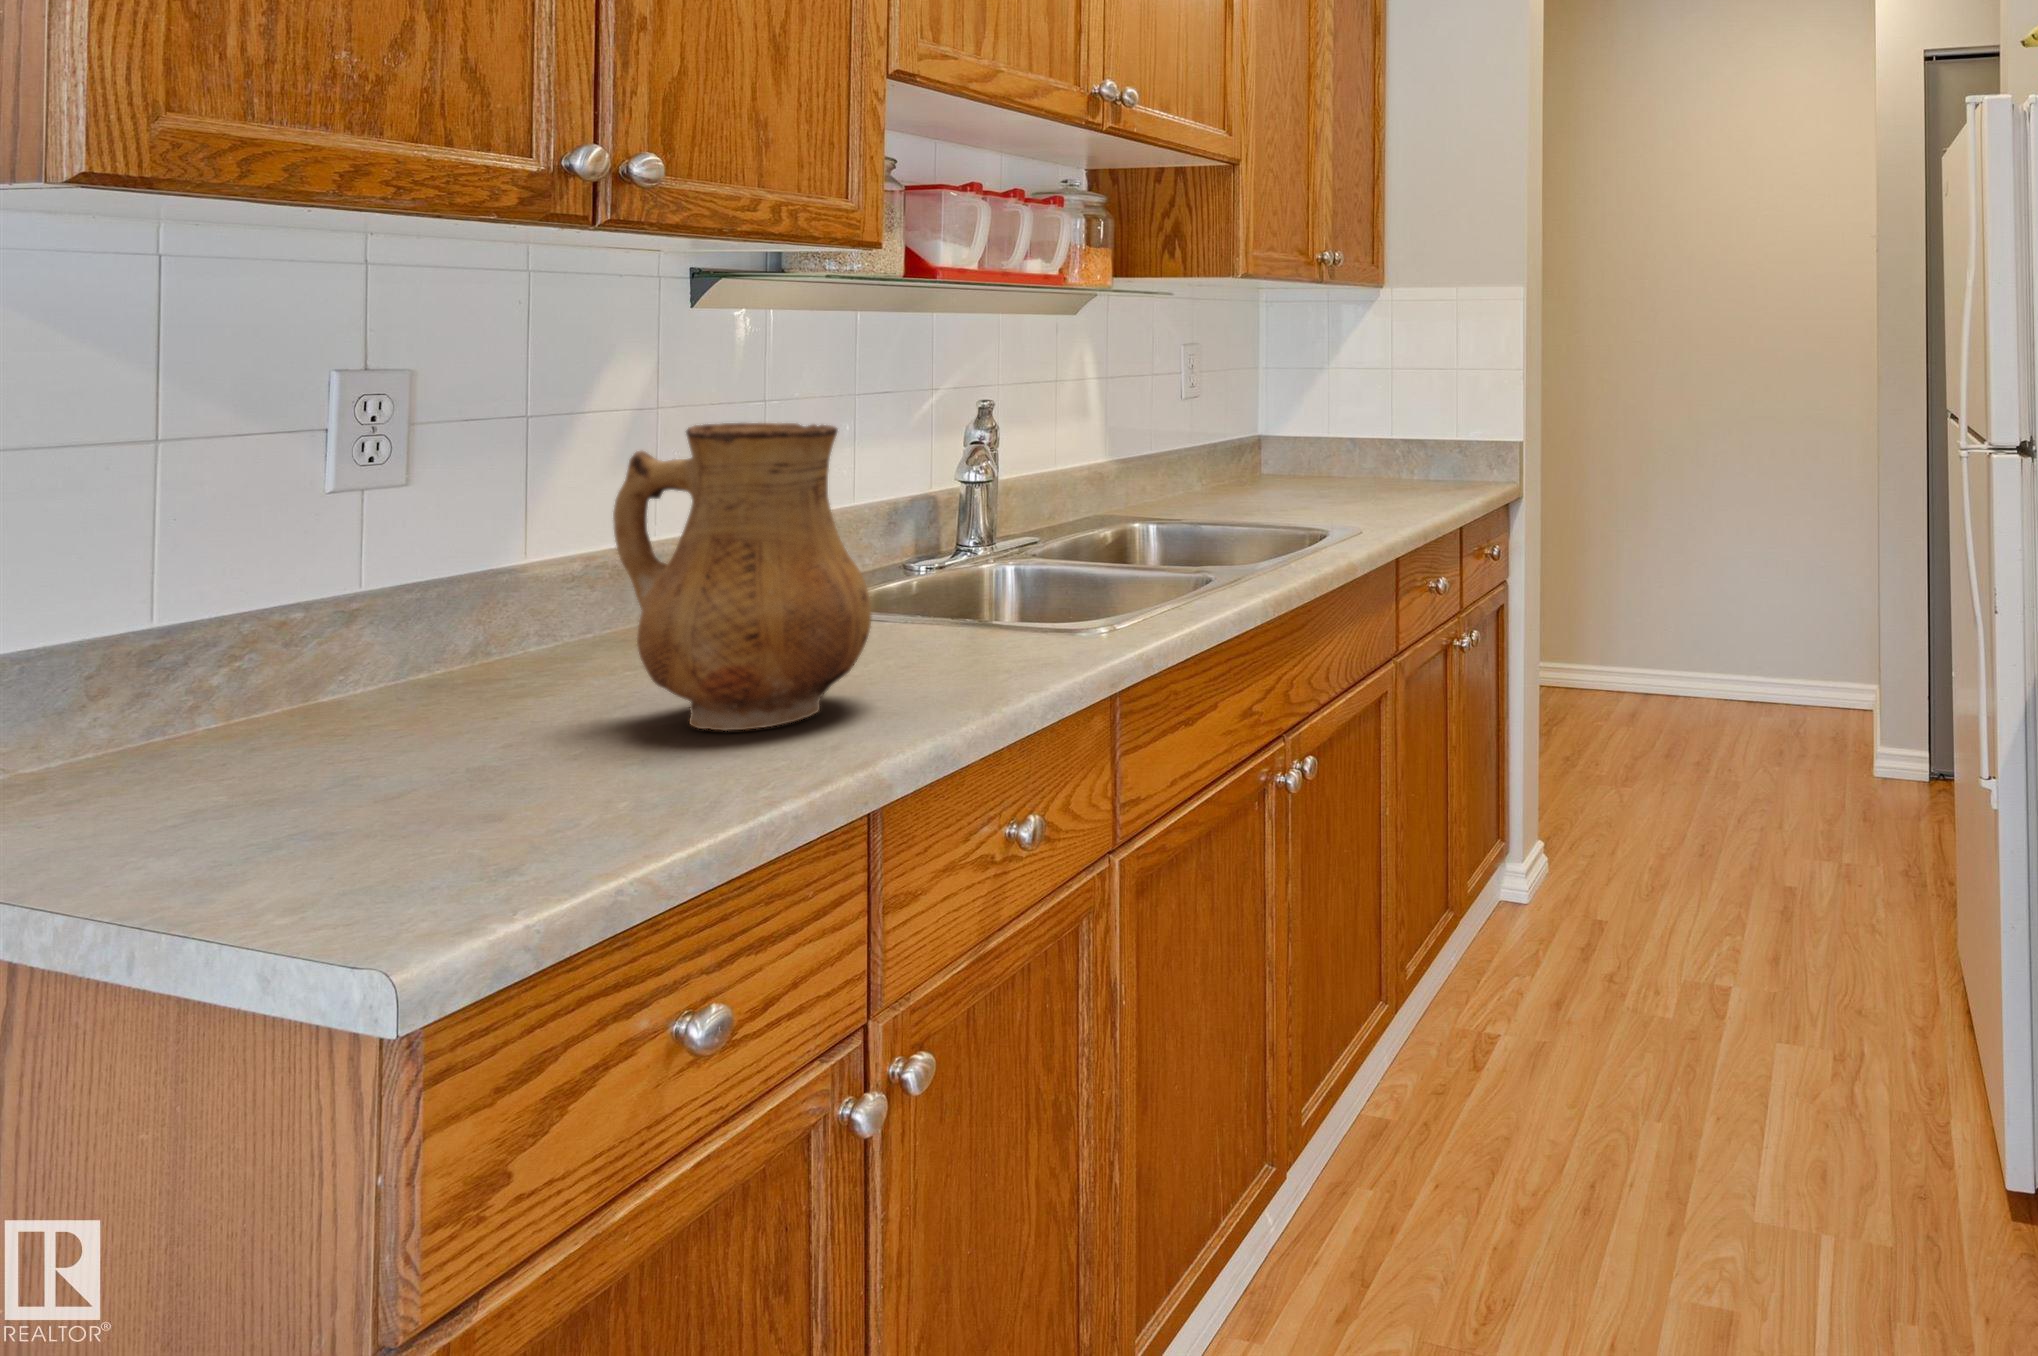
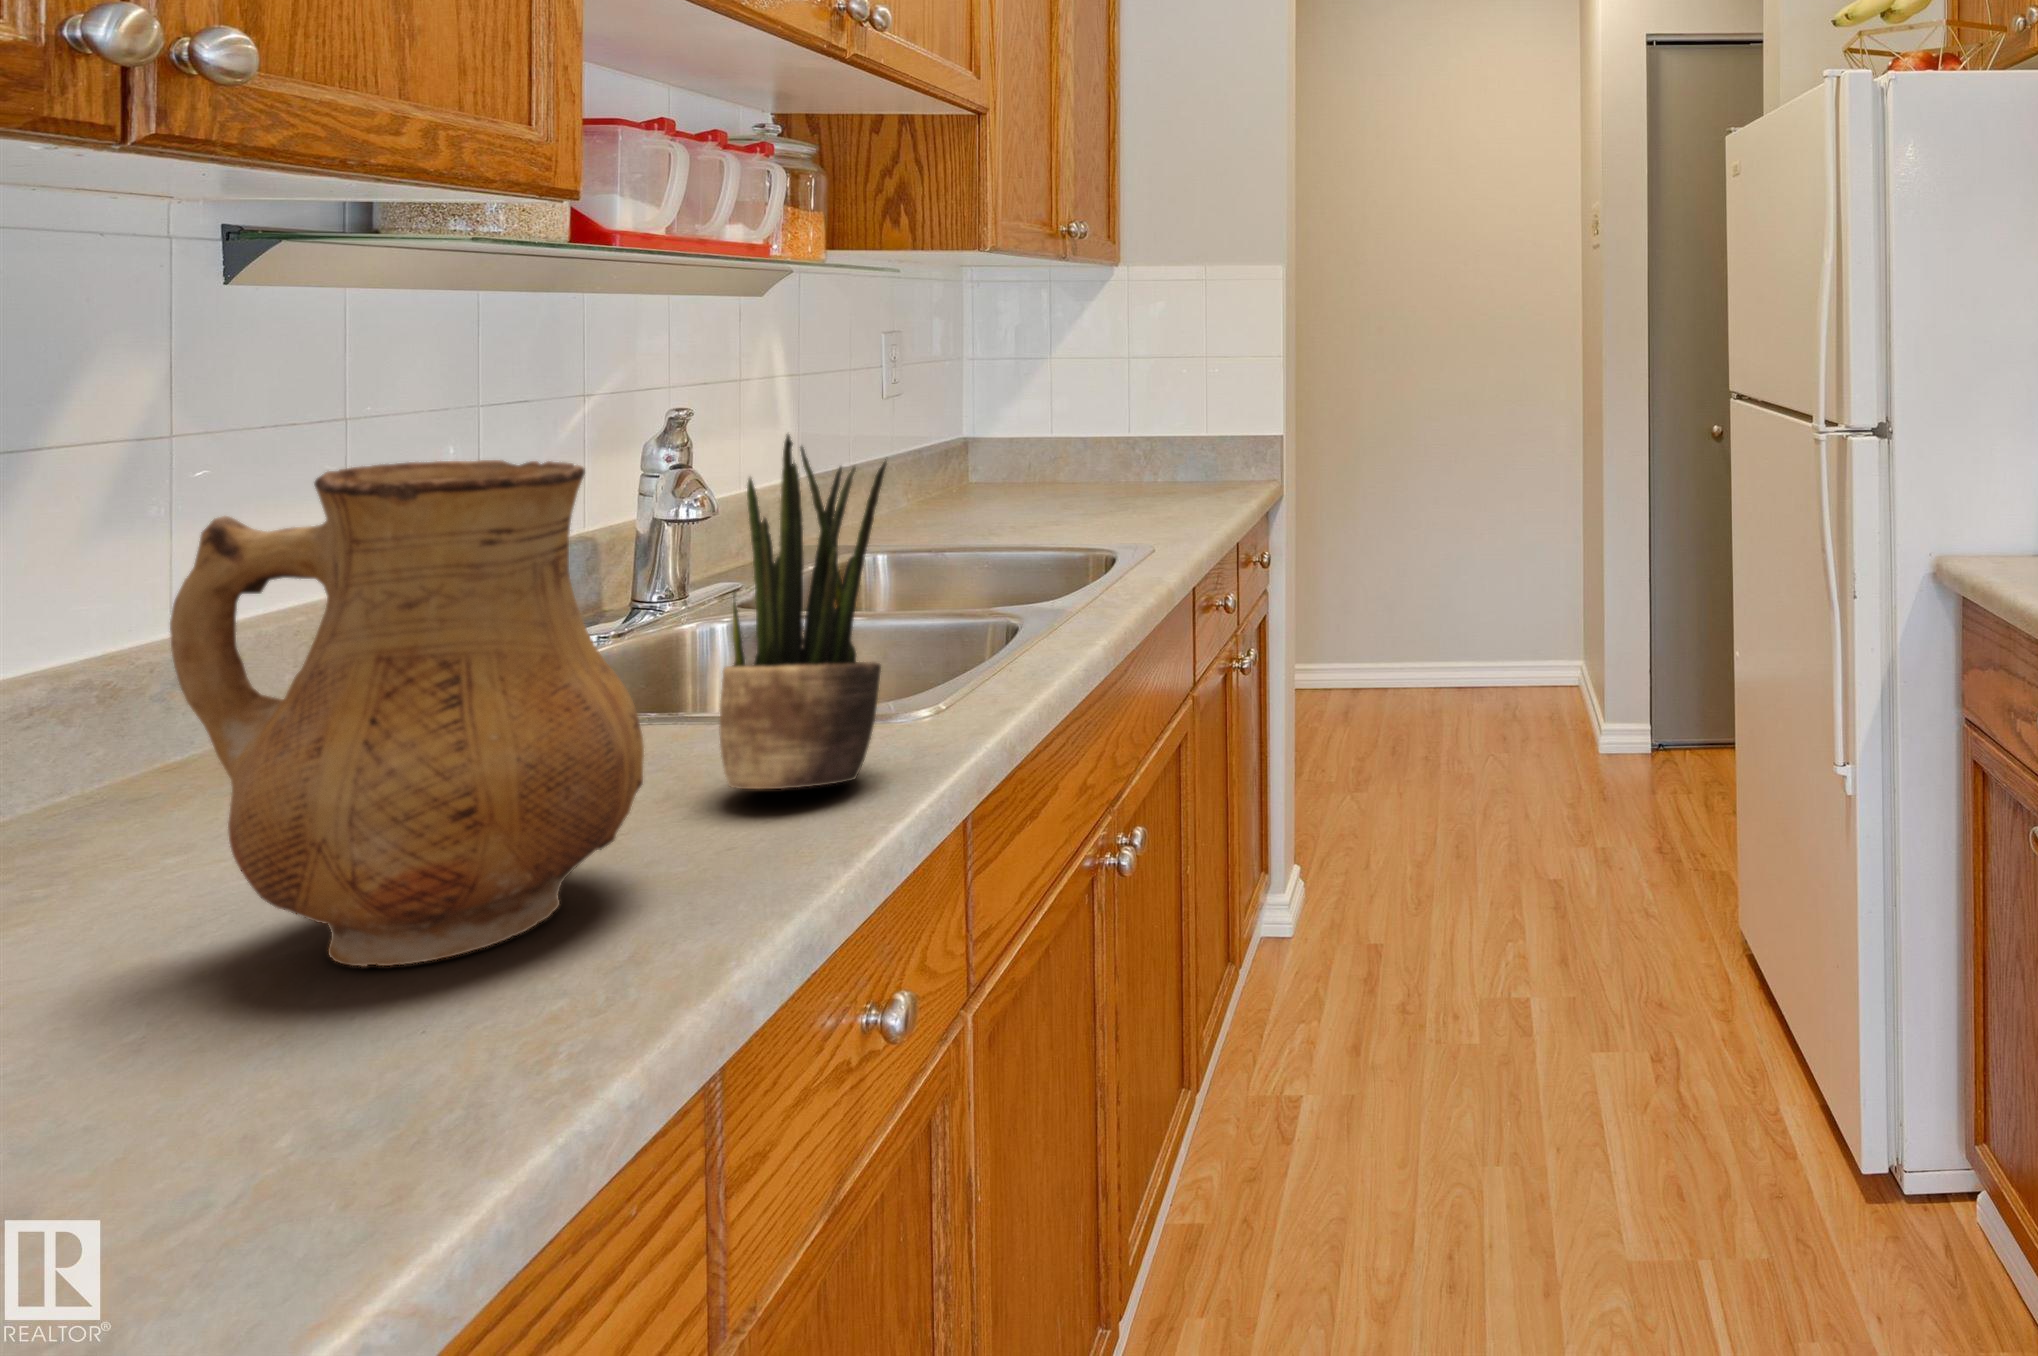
potted plant: none [941,413,1057,662] -> present [719,434,887,789]

